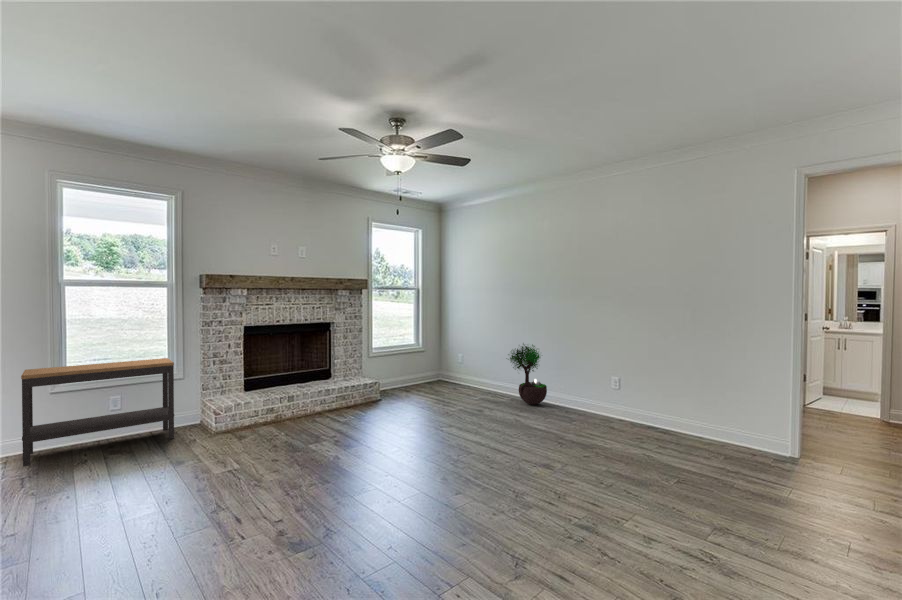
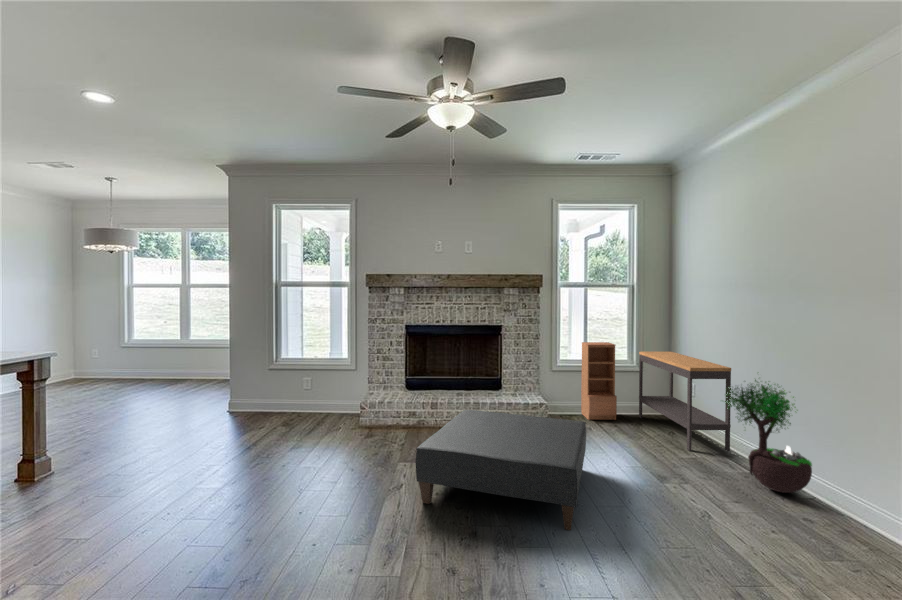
bookcase: none [392,331,420,391] -> present [581,342,617,420]
console table: present [21,358,174,466] -> present [639,352,731,451]
ottoman: none [347,384,476,459] -> present [416,410,586,530]

